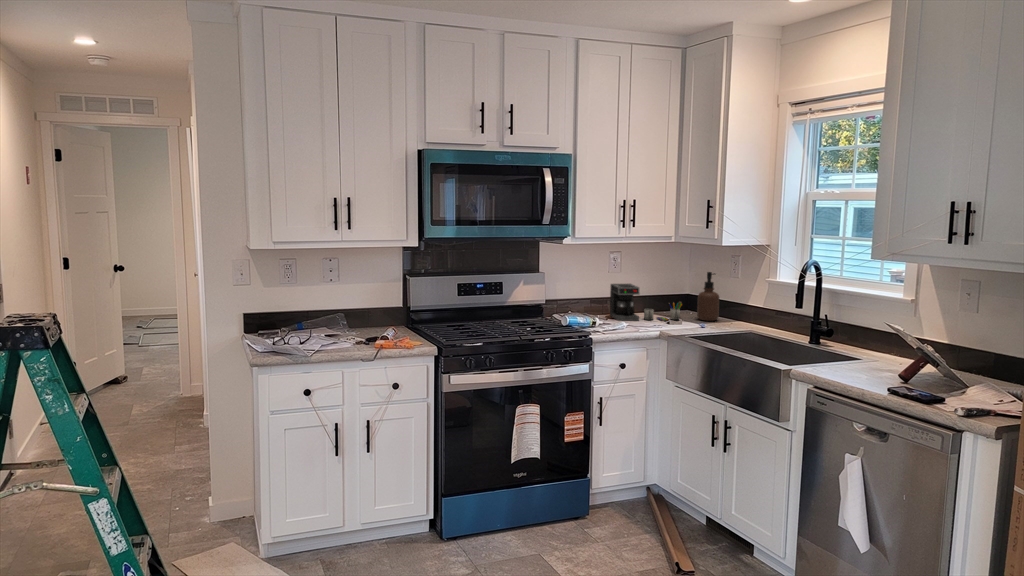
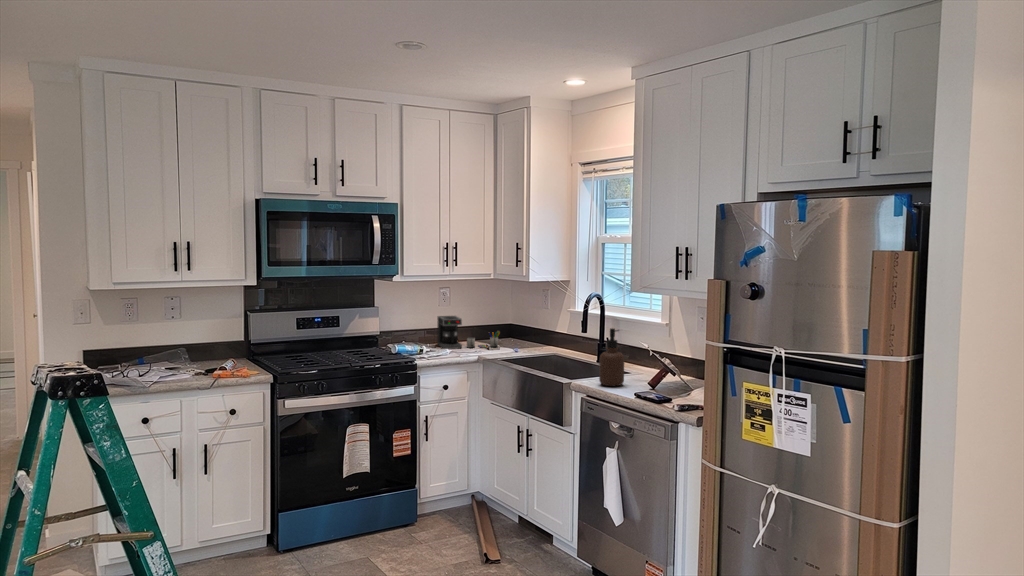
soap dispenser: present [697,272,719,321] -> present [599,328,624,386]

